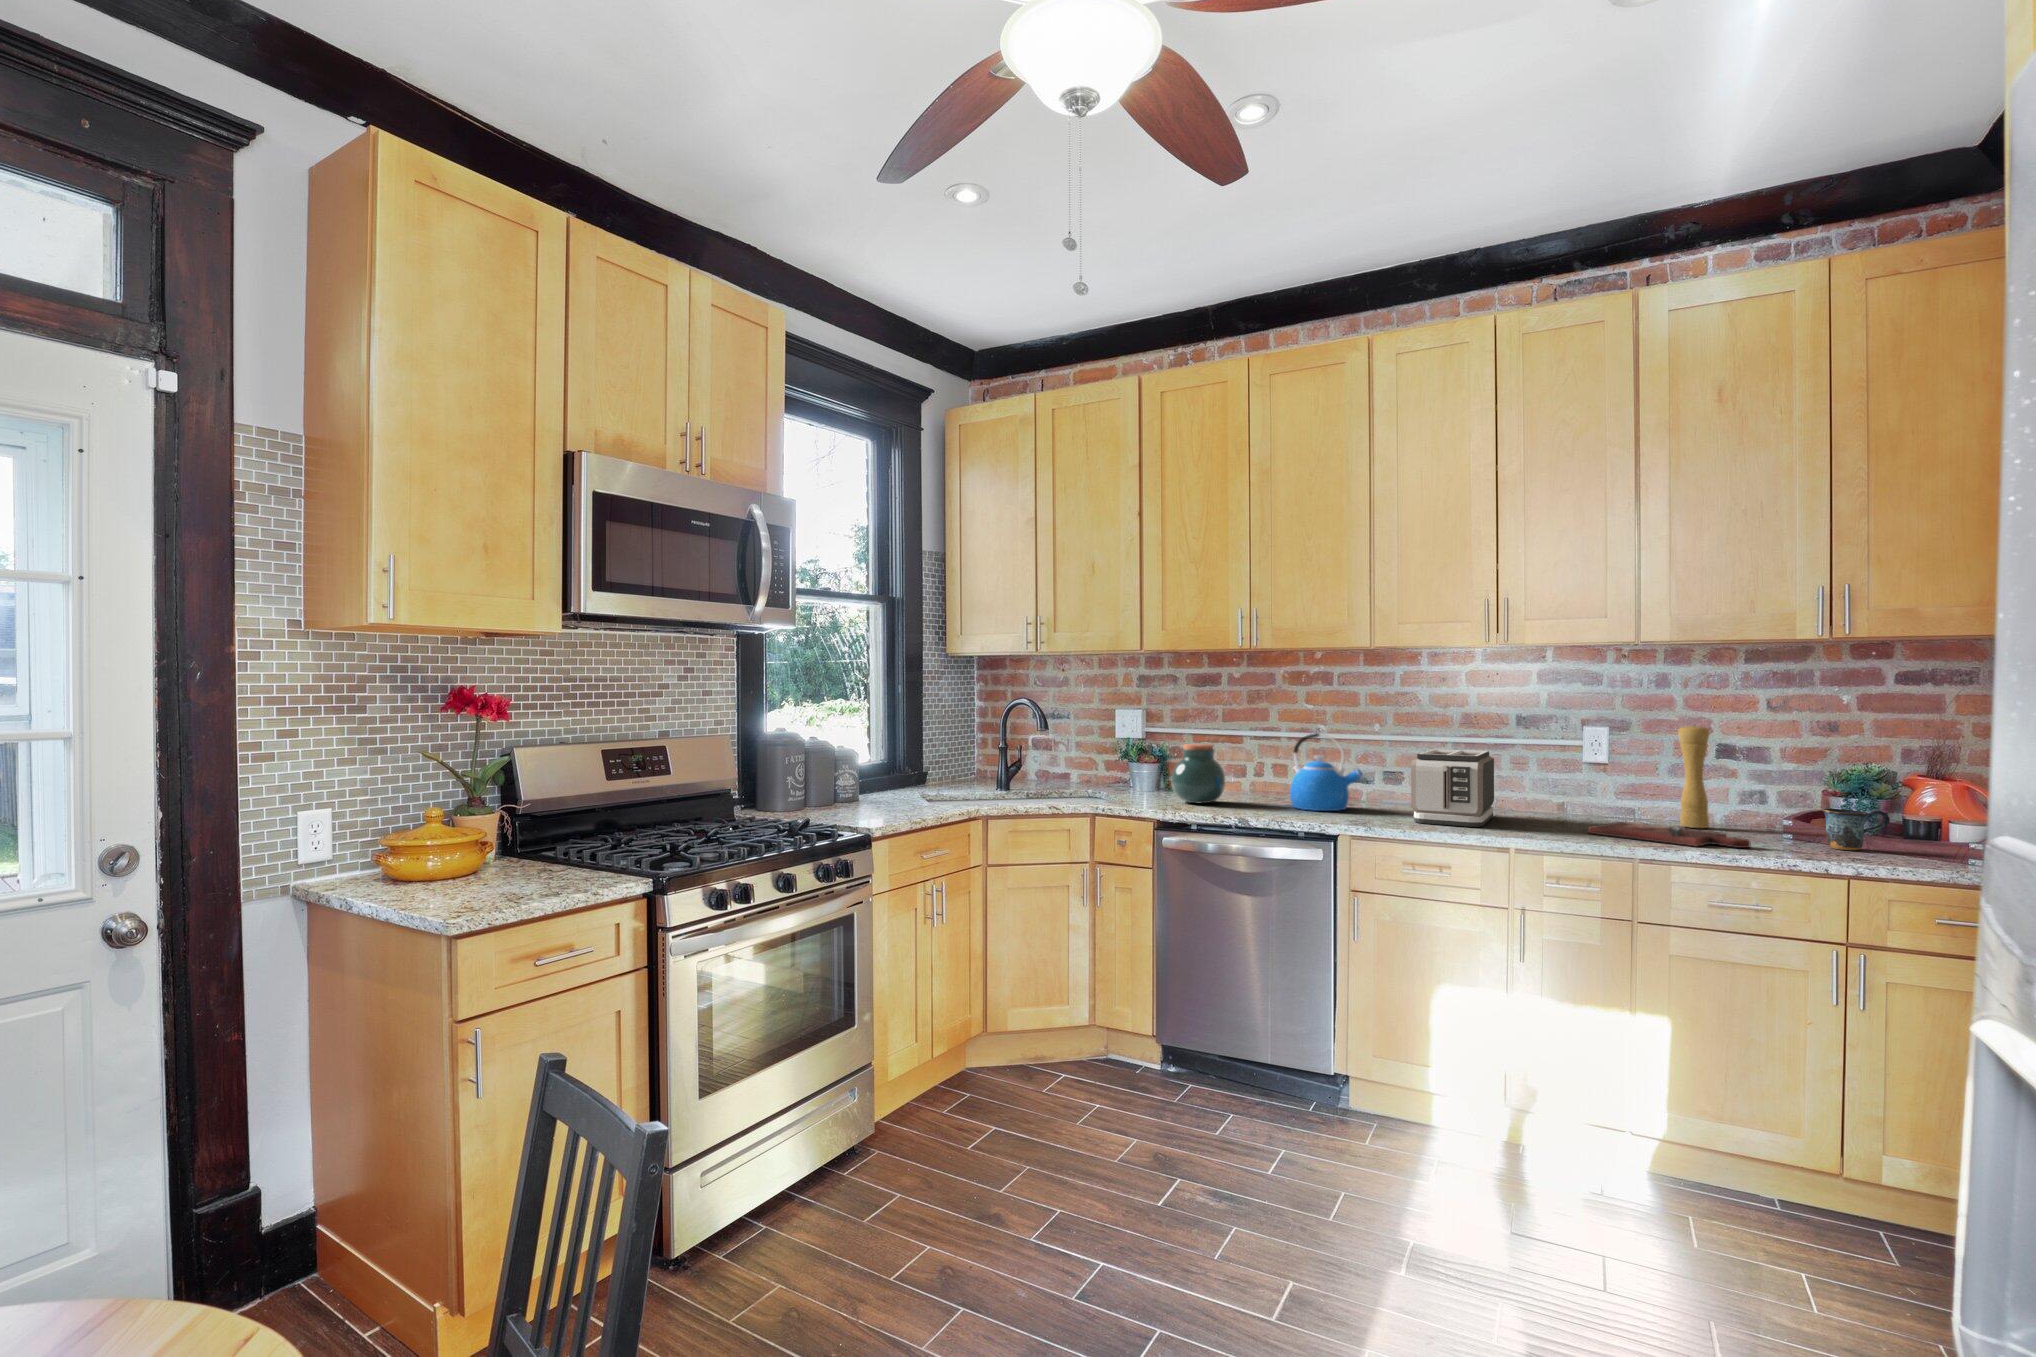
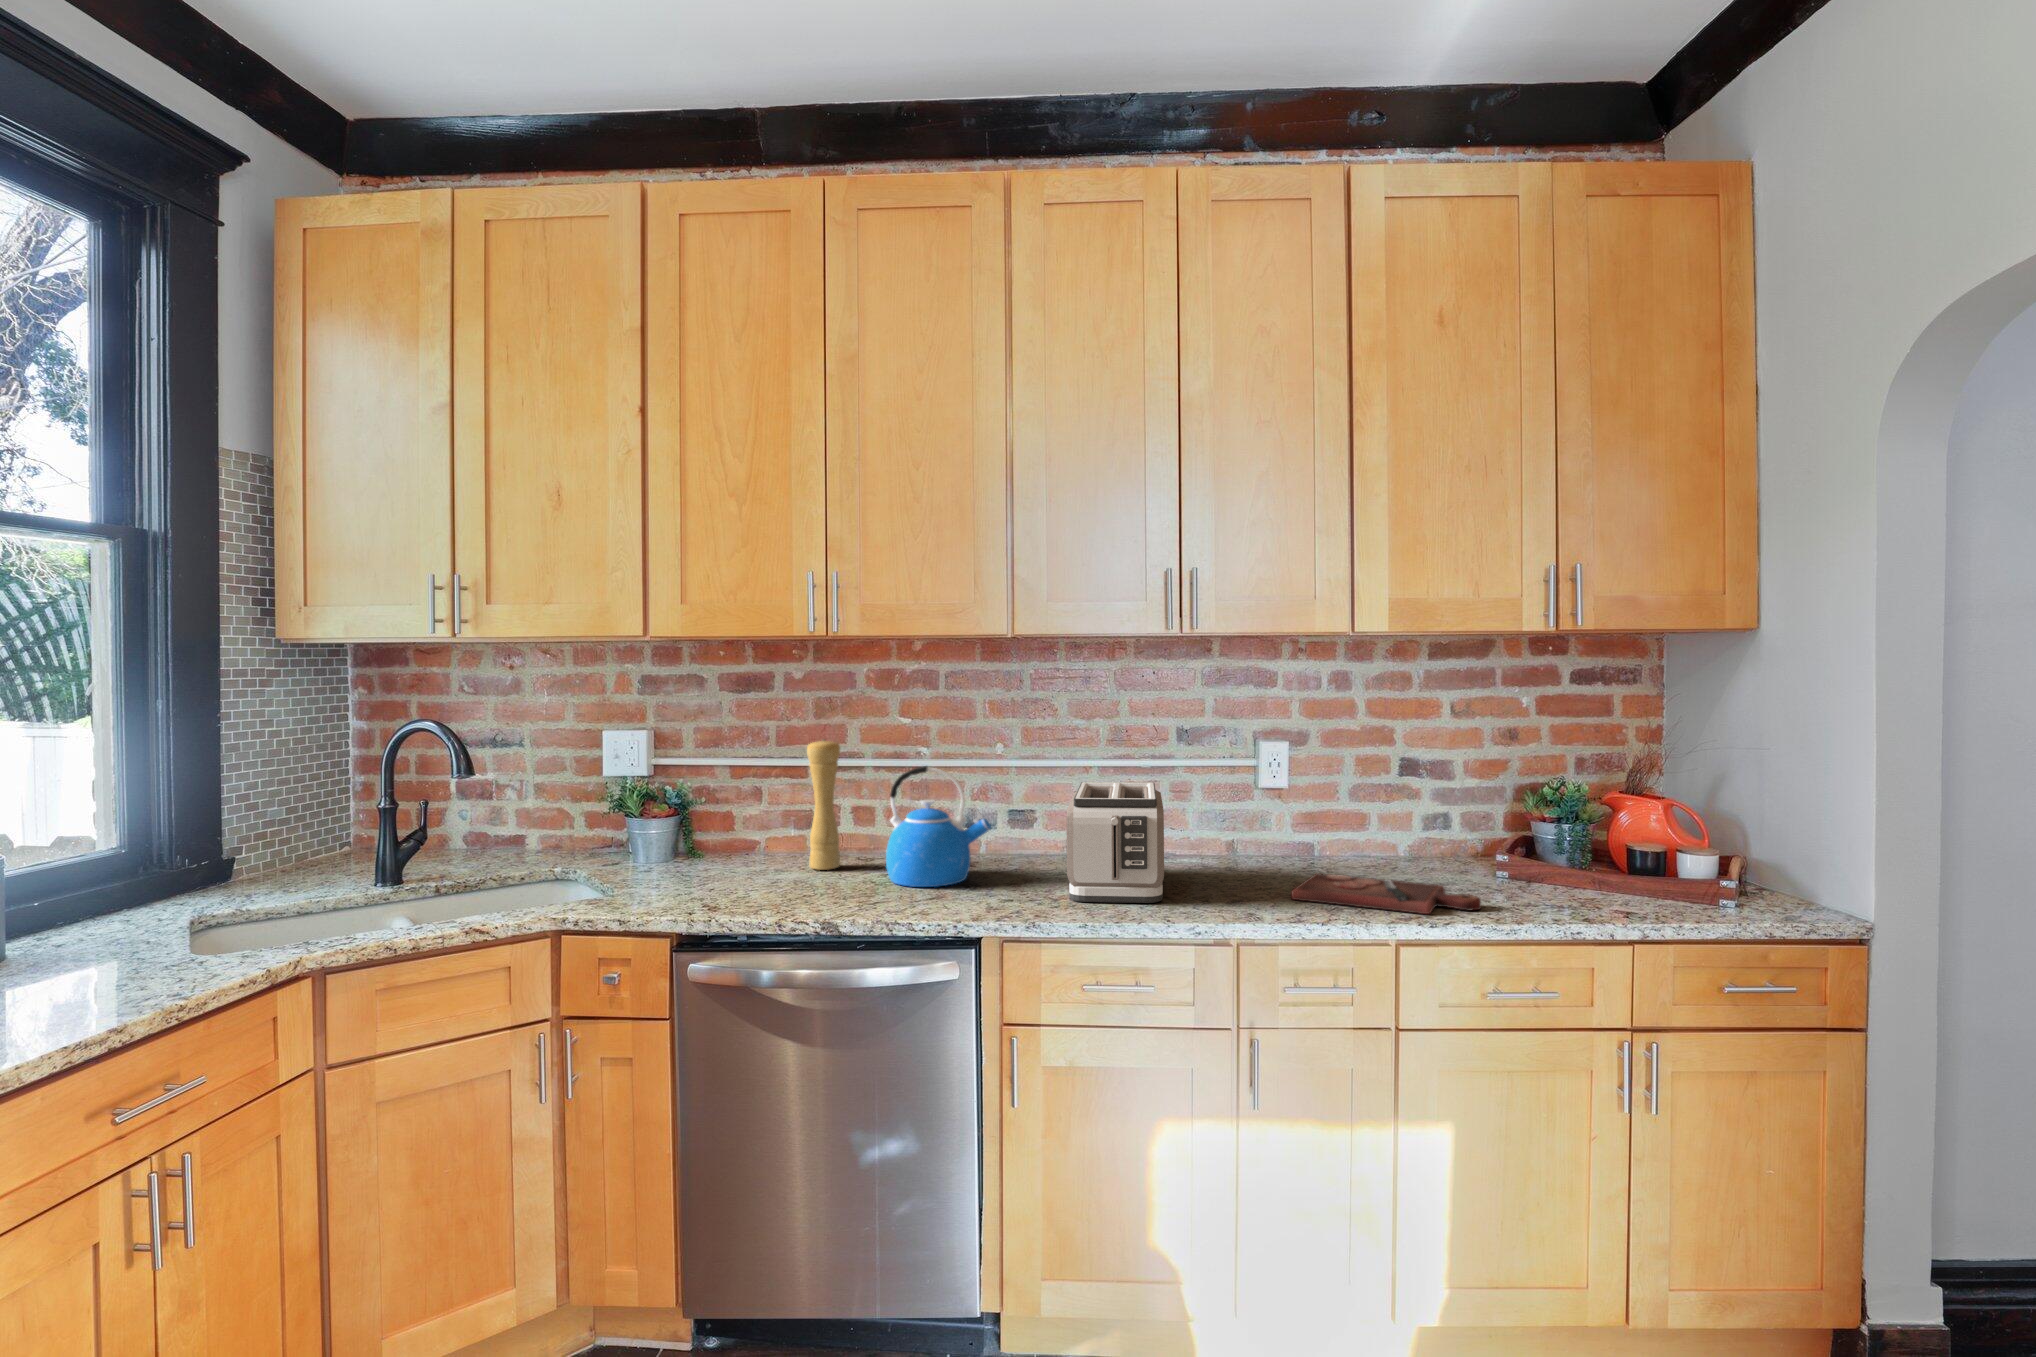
pepper mill: present [1678,725,1709,828] -> present [807,739,840,870]
jar: present [1172,744,1225,803] -> none [698,789,786,888]
mug: present [1823,809,1890,850] -> none [1540,845,1609,898]

